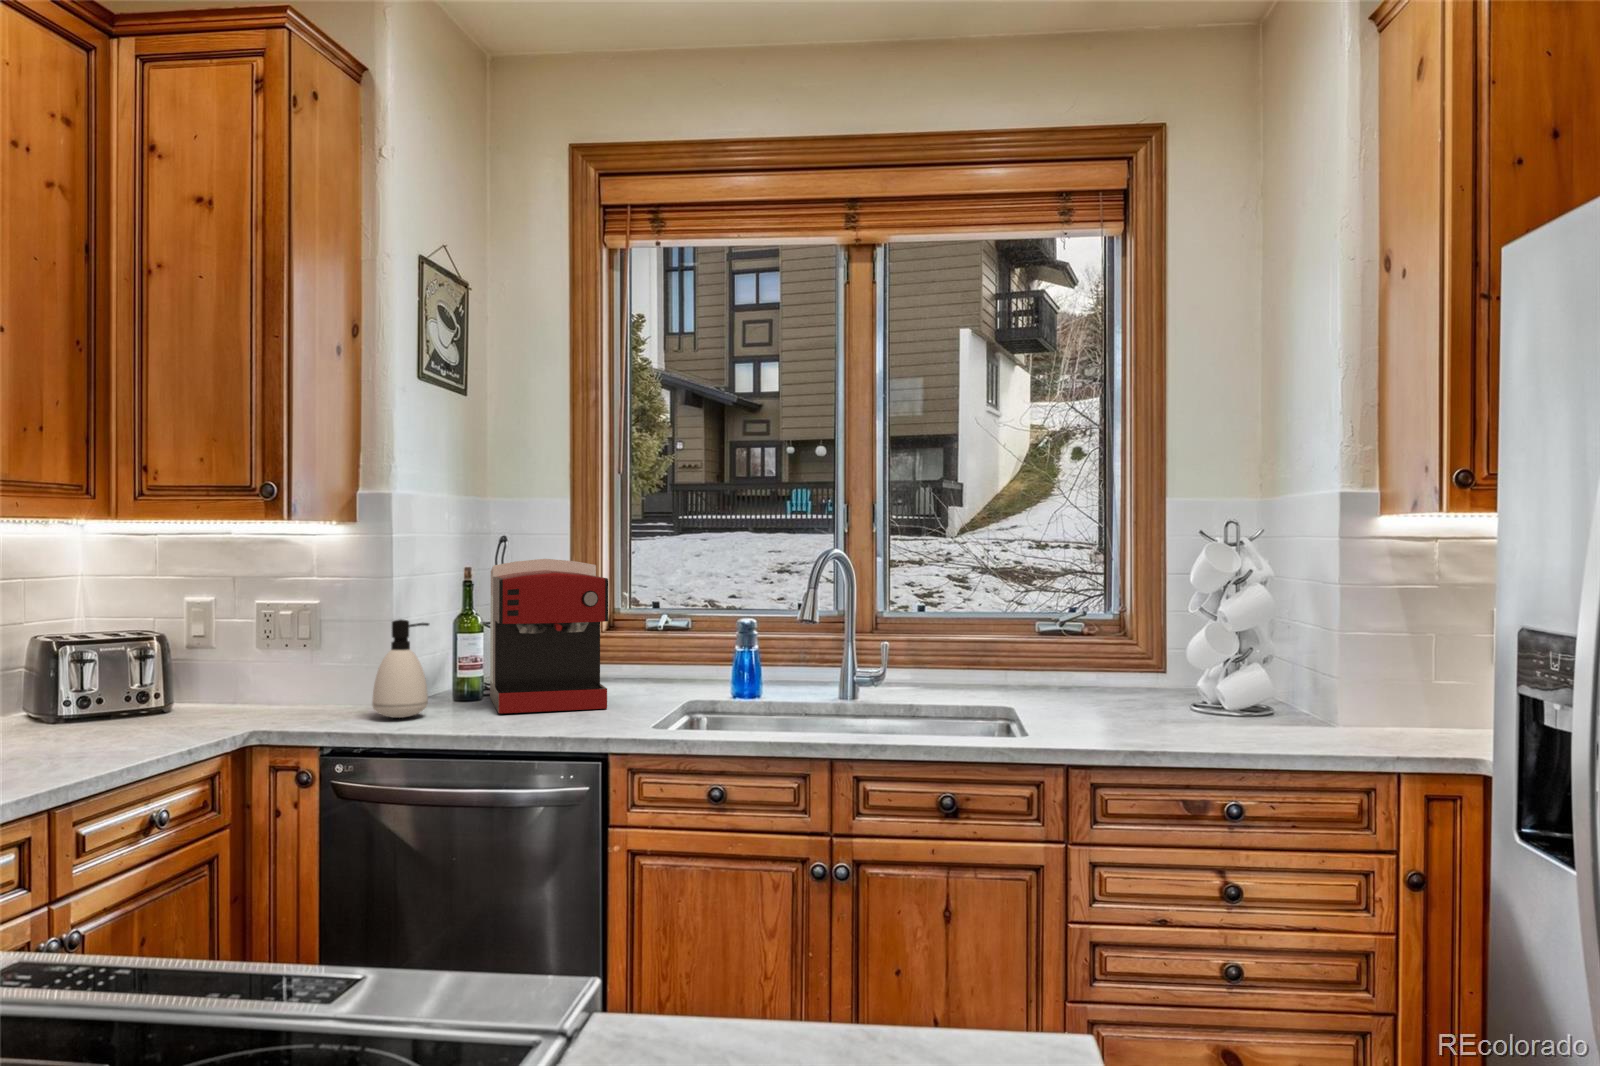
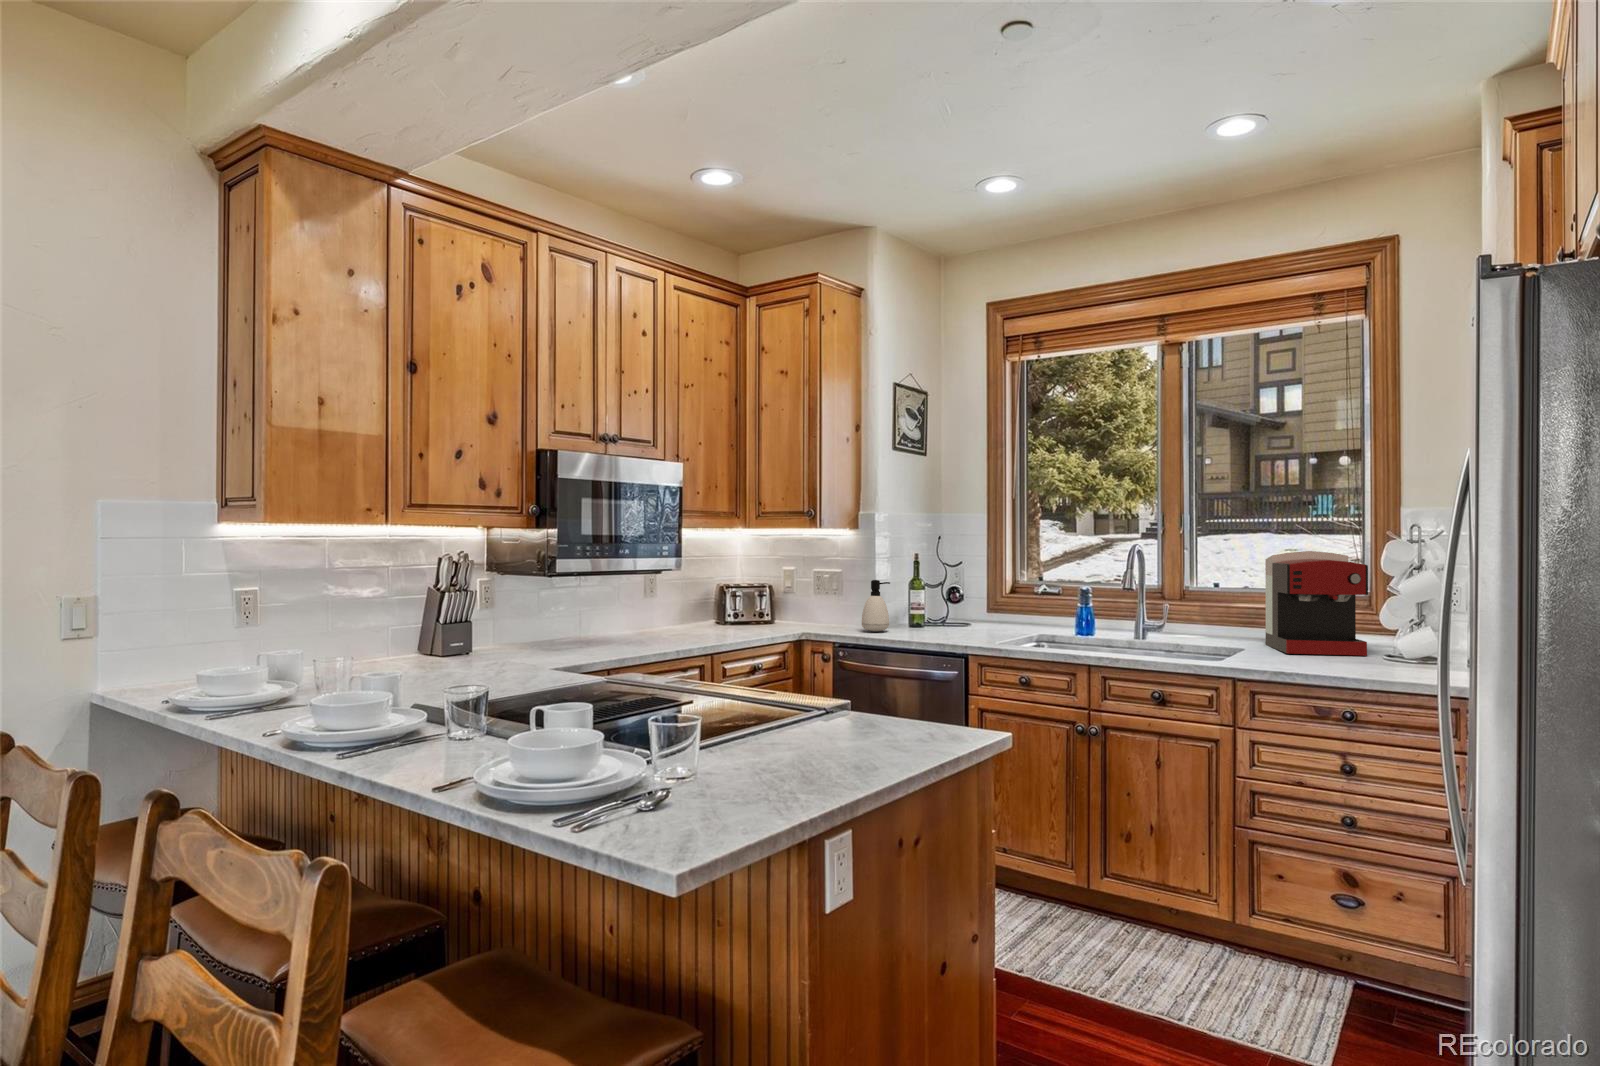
coffee maker: present [490,559,608,713] -> present [1265,551,1368,656]

